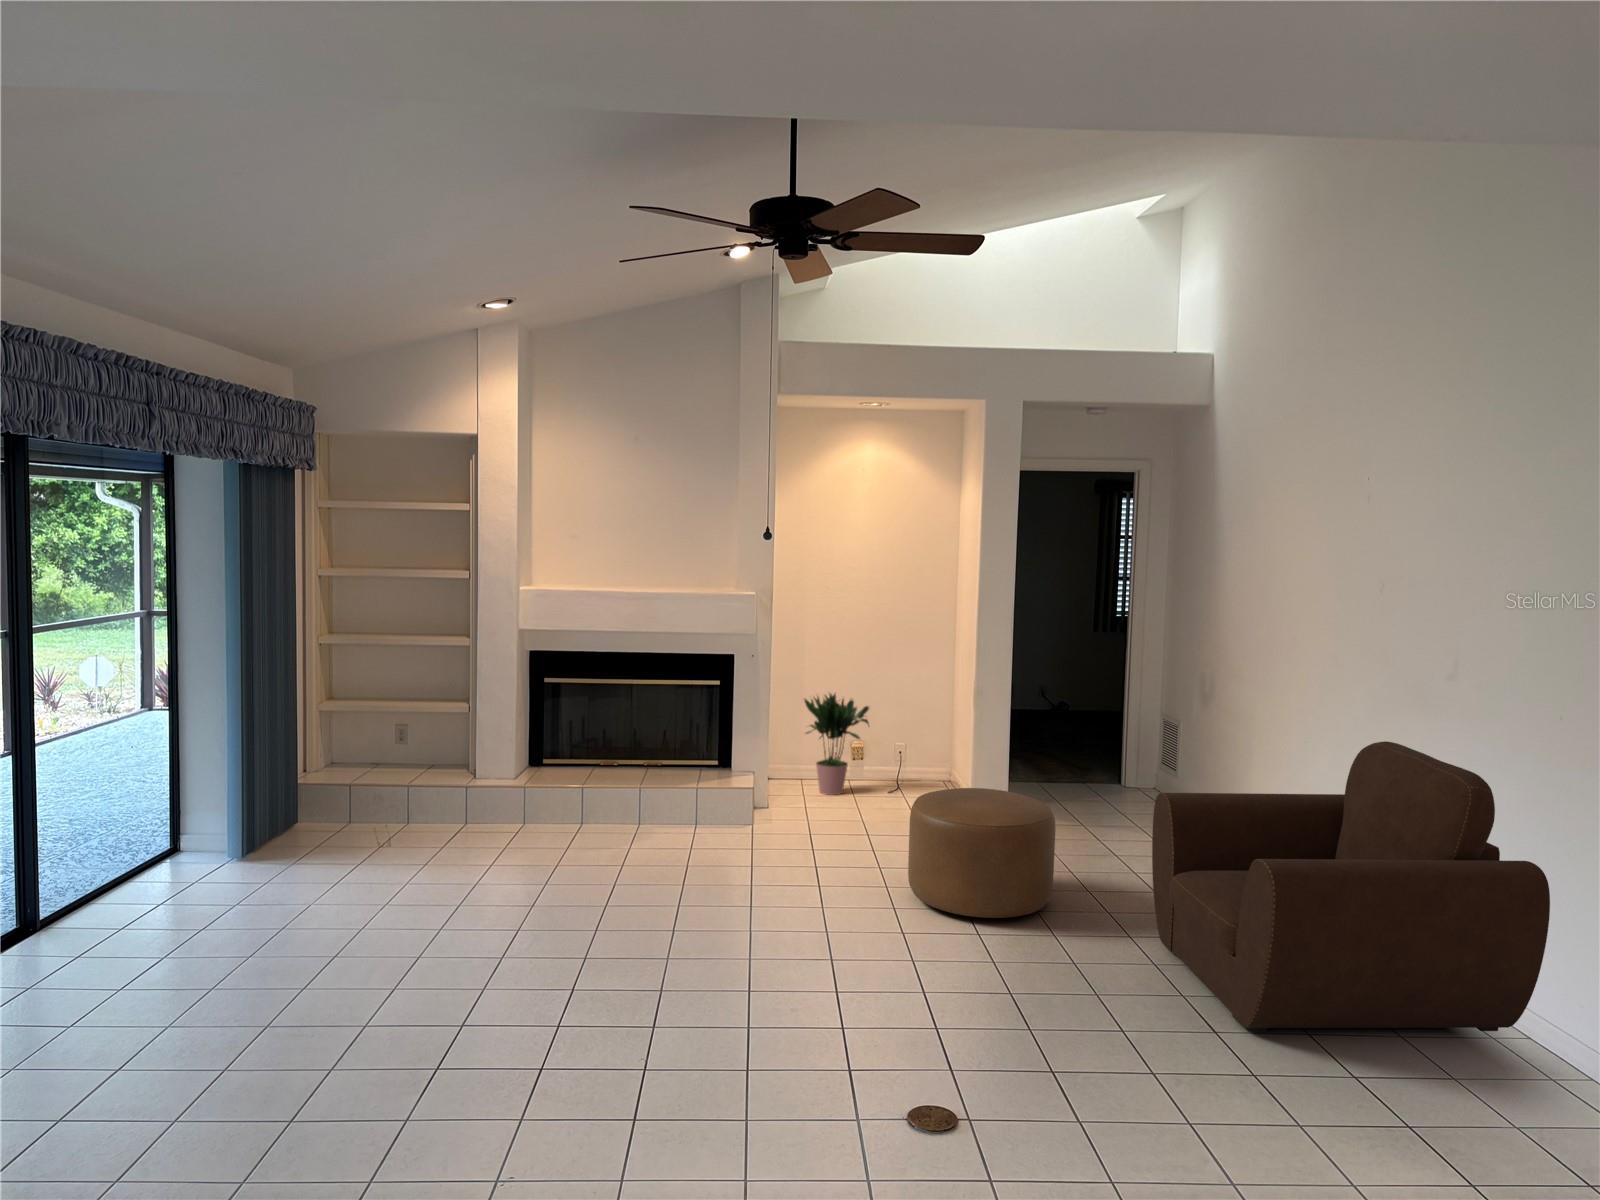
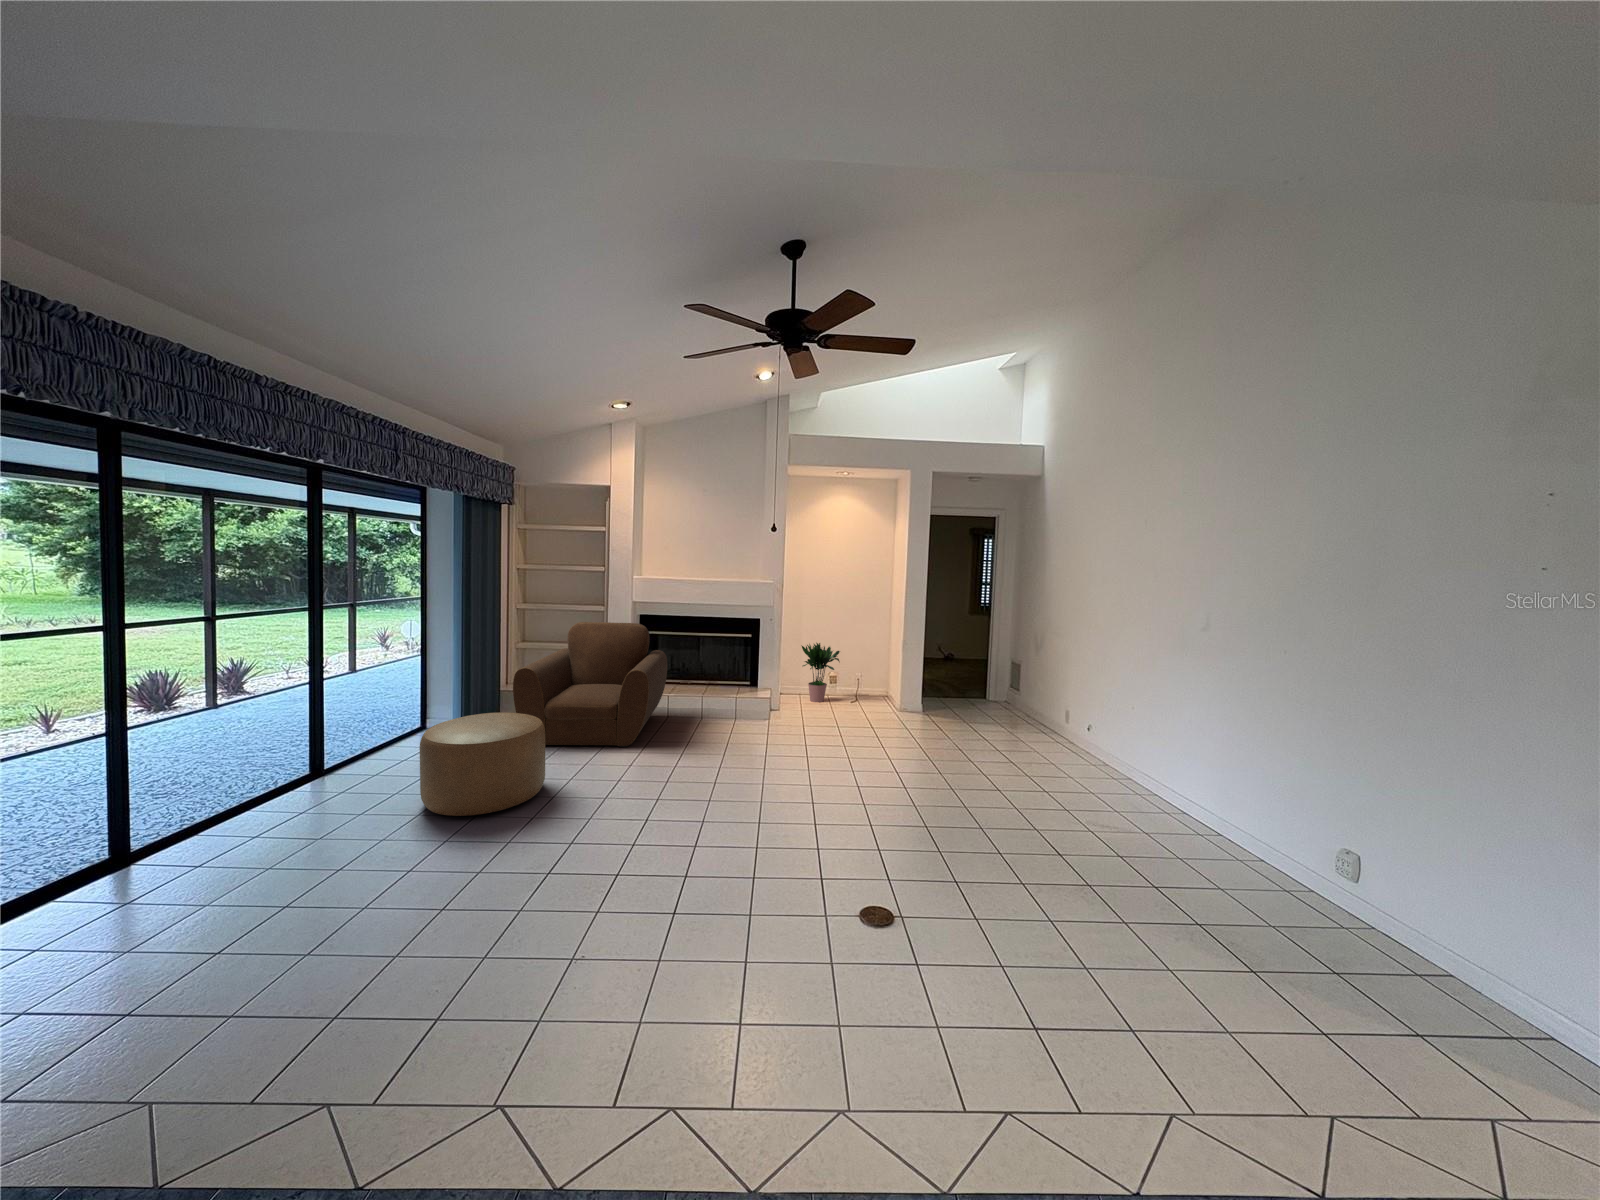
armchair: present [1152,741,1550,1032] -> present [513,622,668,747]
ottoman: present [908,788,1055,918] -> present [420,713,545,816]

